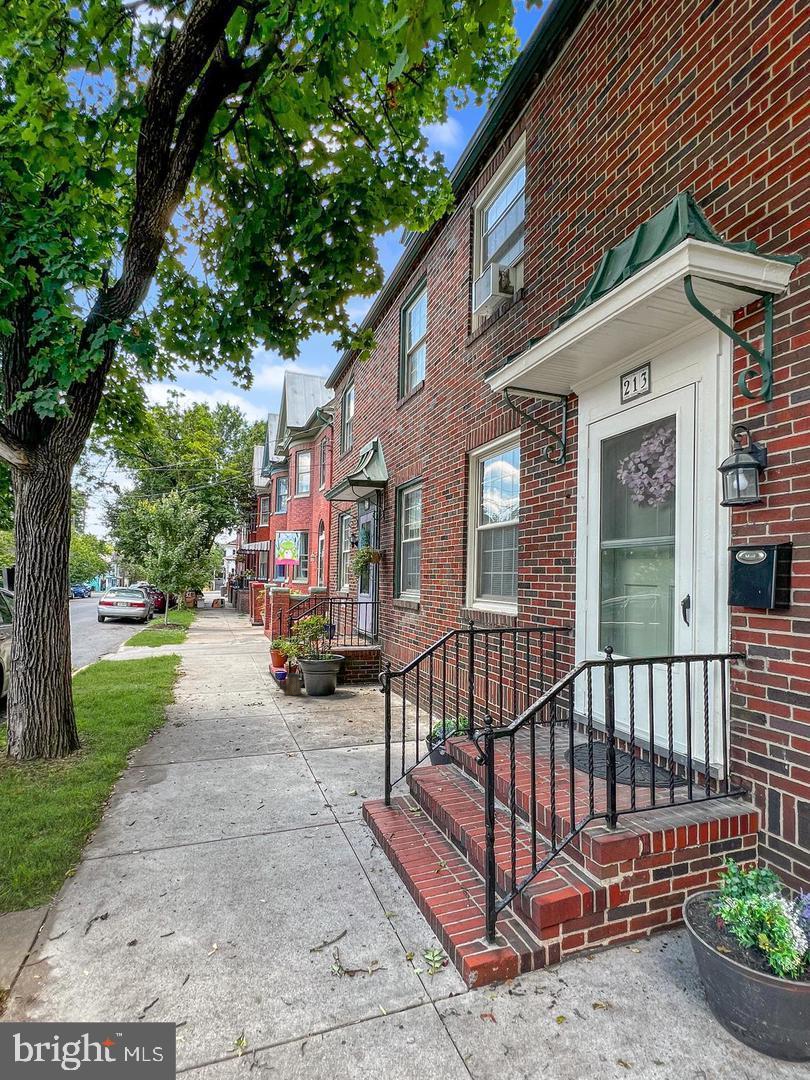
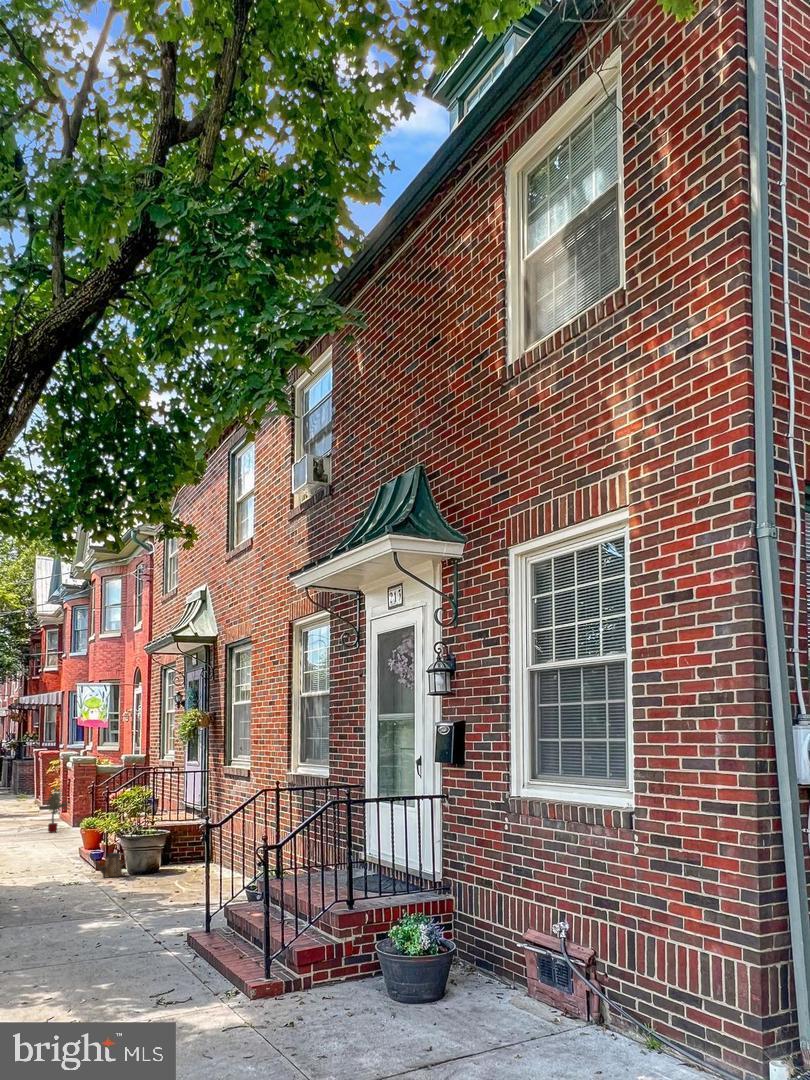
potted tree: none [248,608,269,645] -> present [47,786,70,833]

